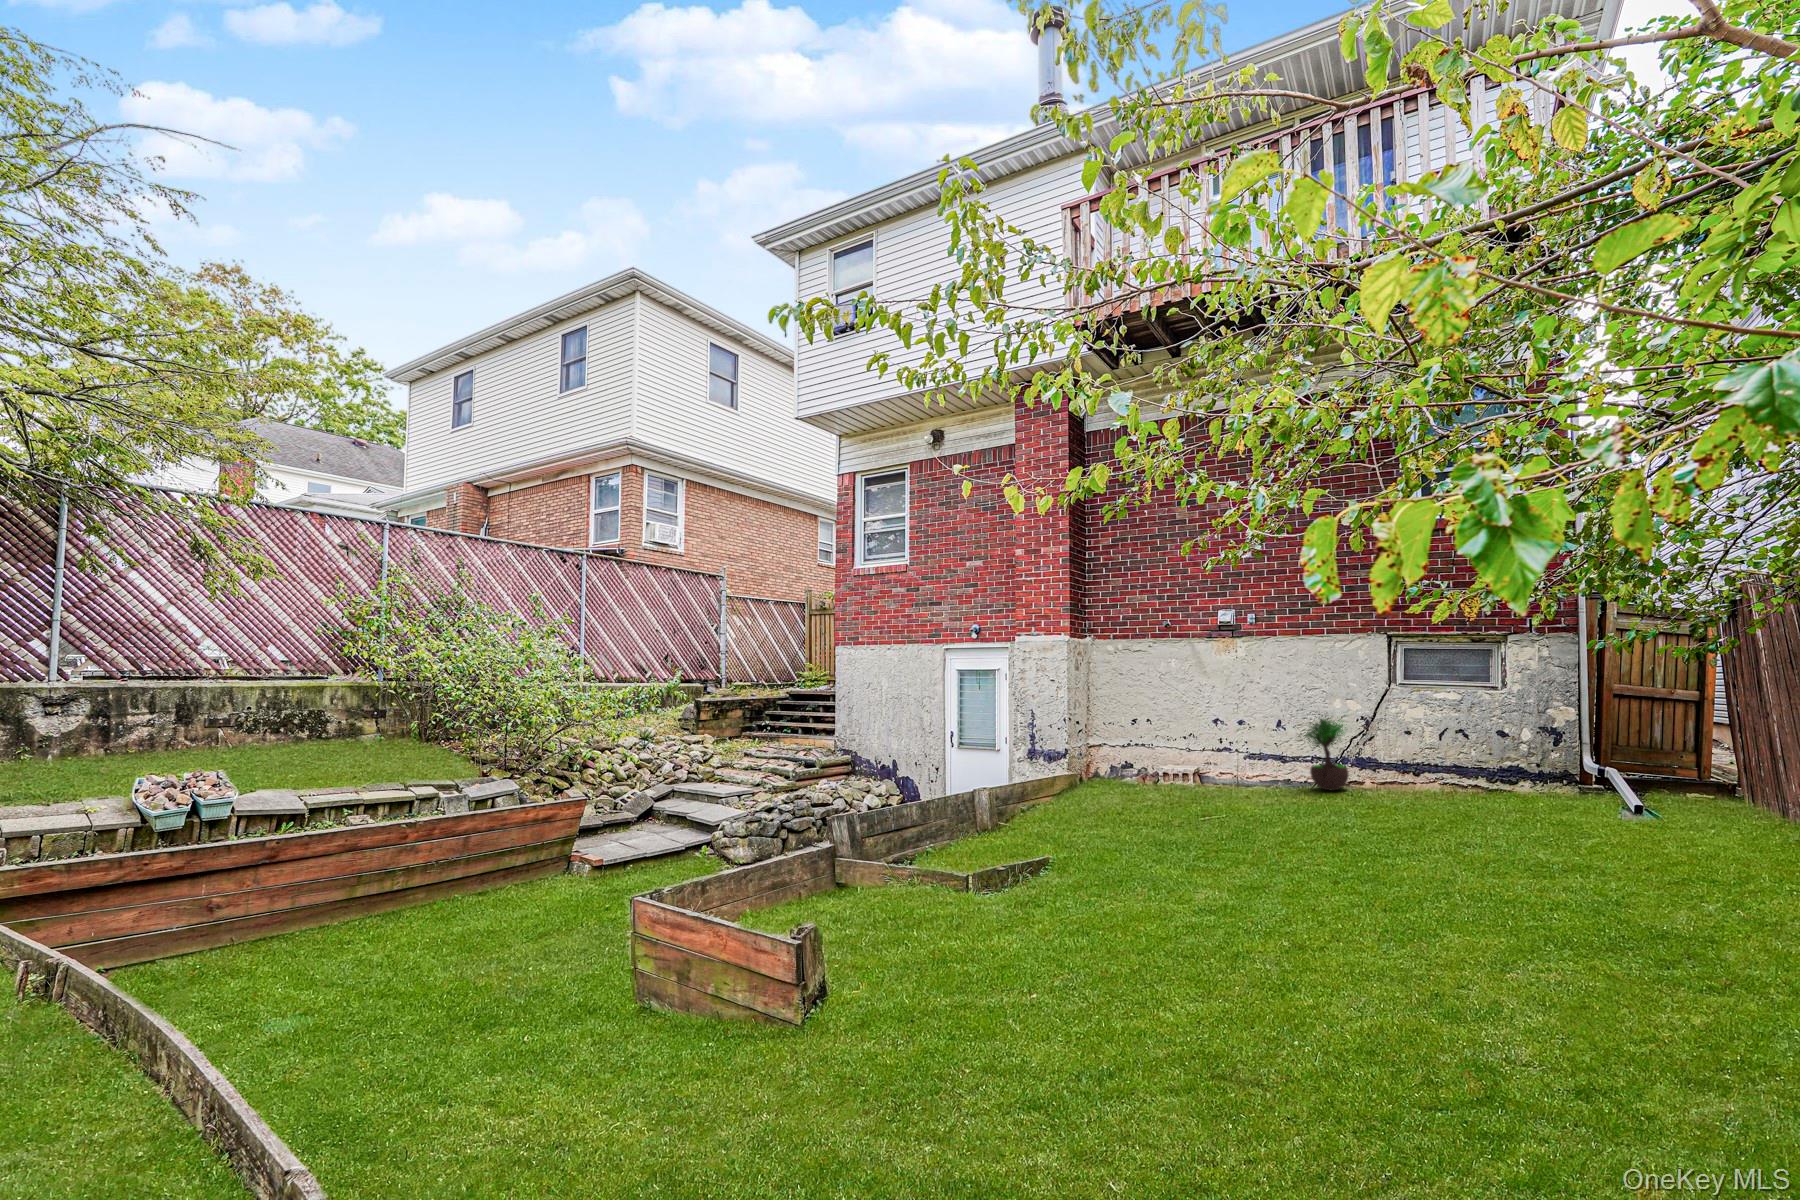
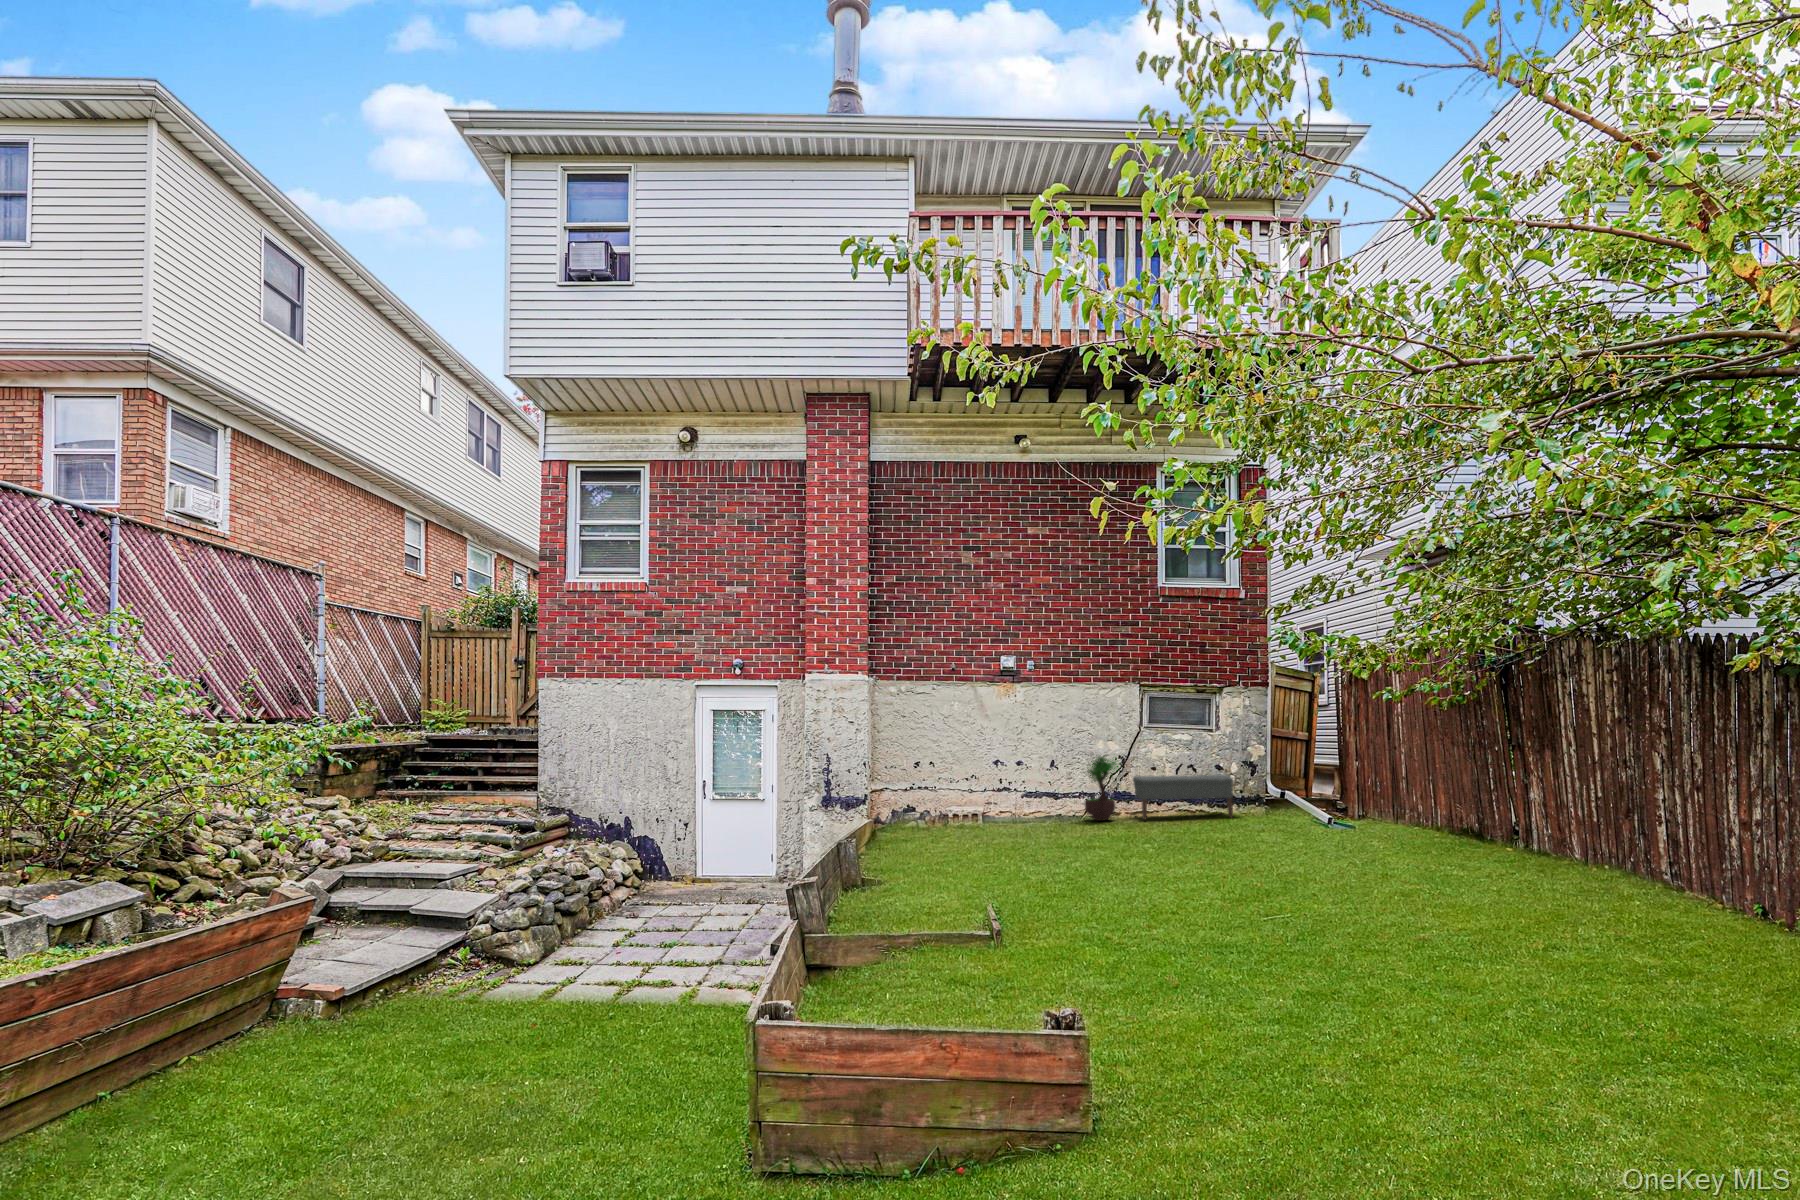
bench: none [1373,740,1509,799] -> present [1133,775,1233,820]

